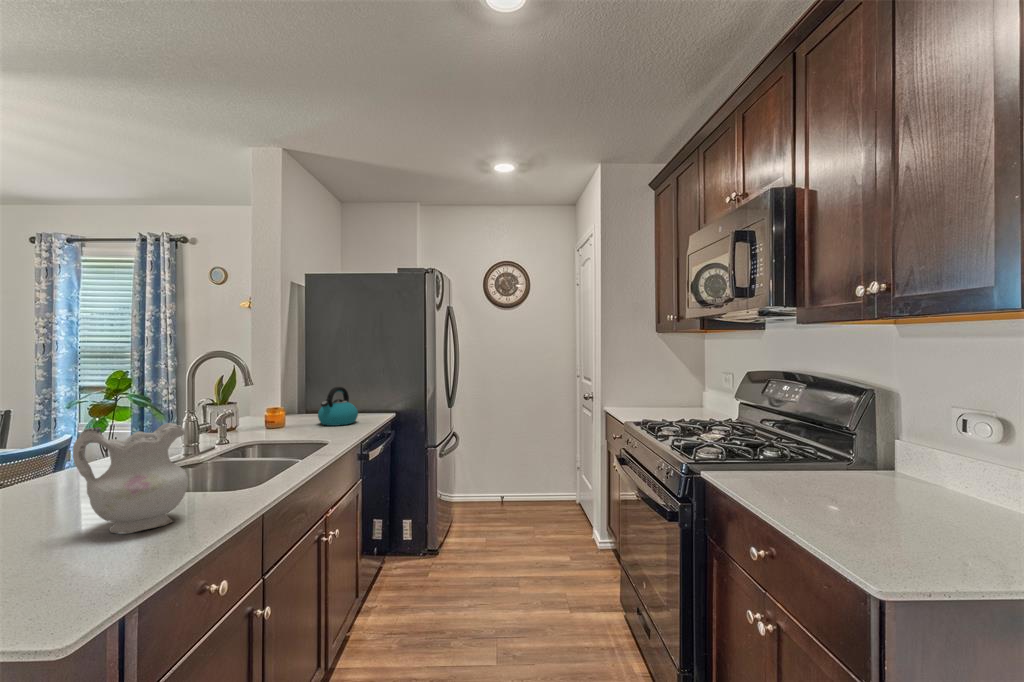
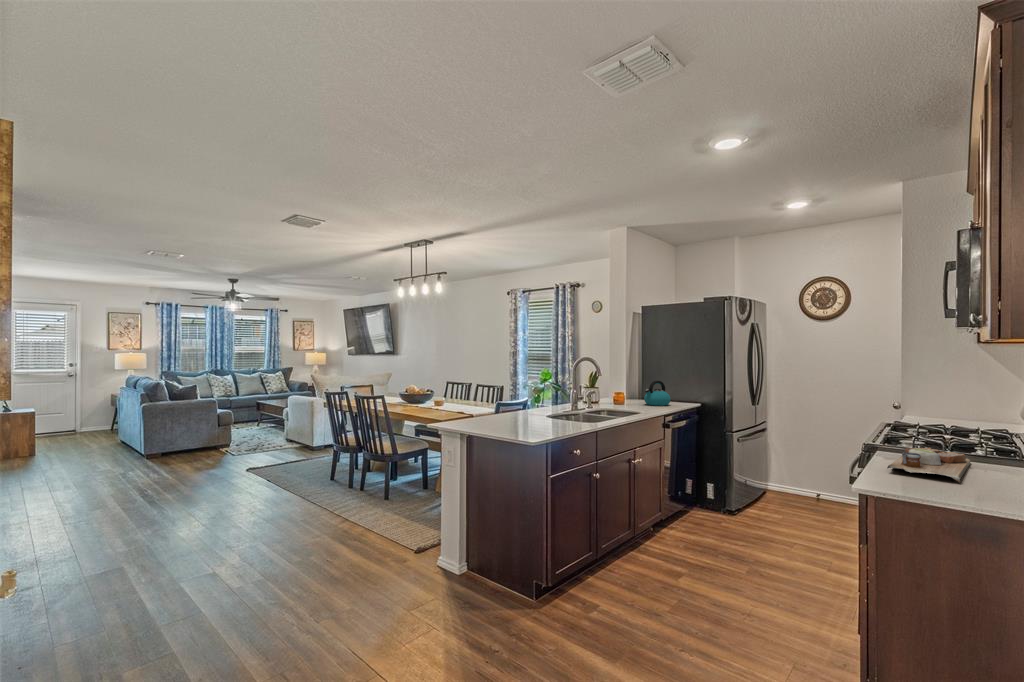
ceramic pitcher: present [73,423,188,533] -> none [525,383,563,426]
cutting board: none [754,469,912,535] -> present [887,447,970,482]

